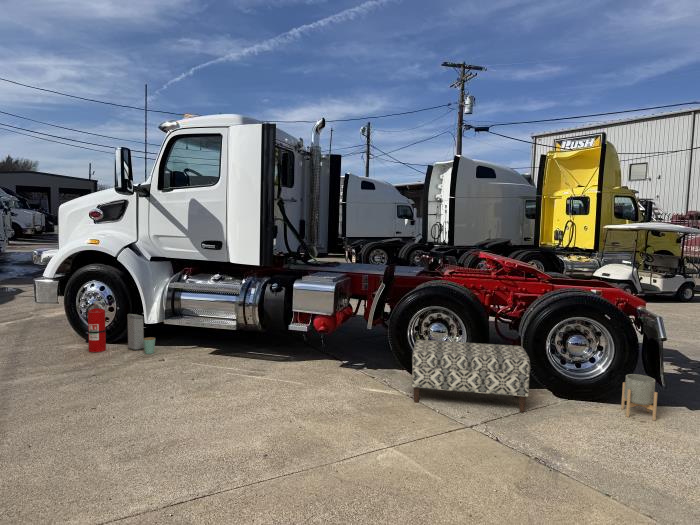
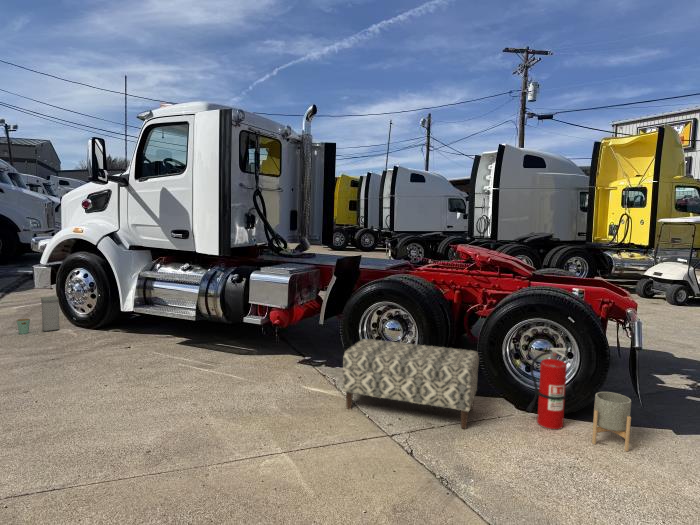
fire extinguisher: present [85,301,106,353] -> present [527,348,567,429]
trash can: present [127,314,155,354] -> present [17,296,59,334]

